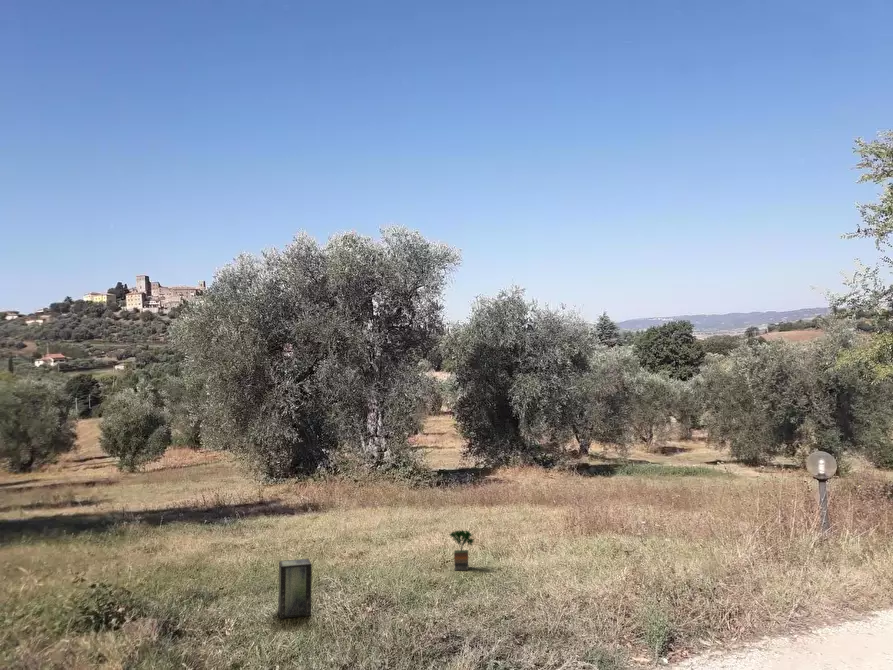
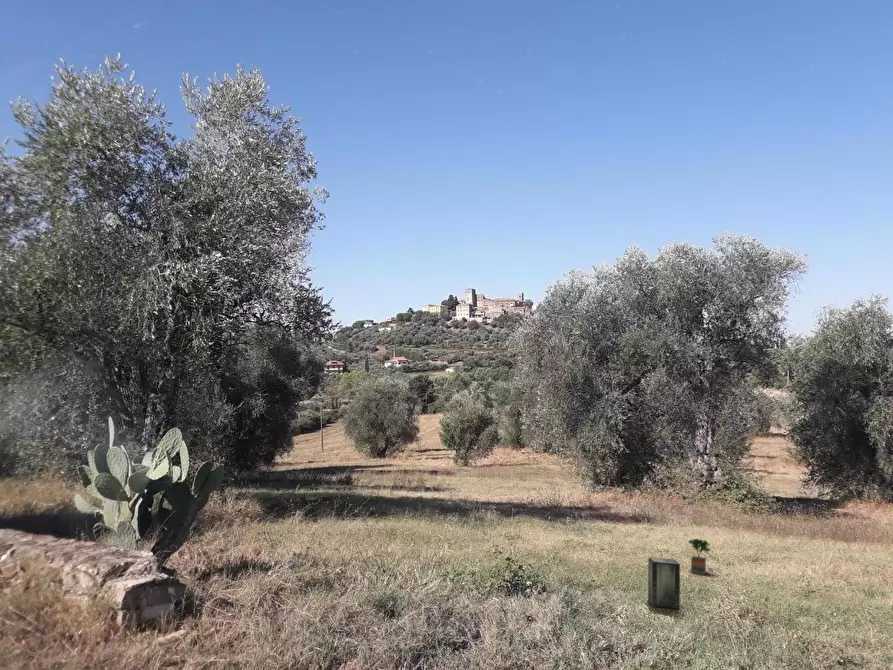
potted tree: present [450,530,474,570] -> present [689,539,710,575]

